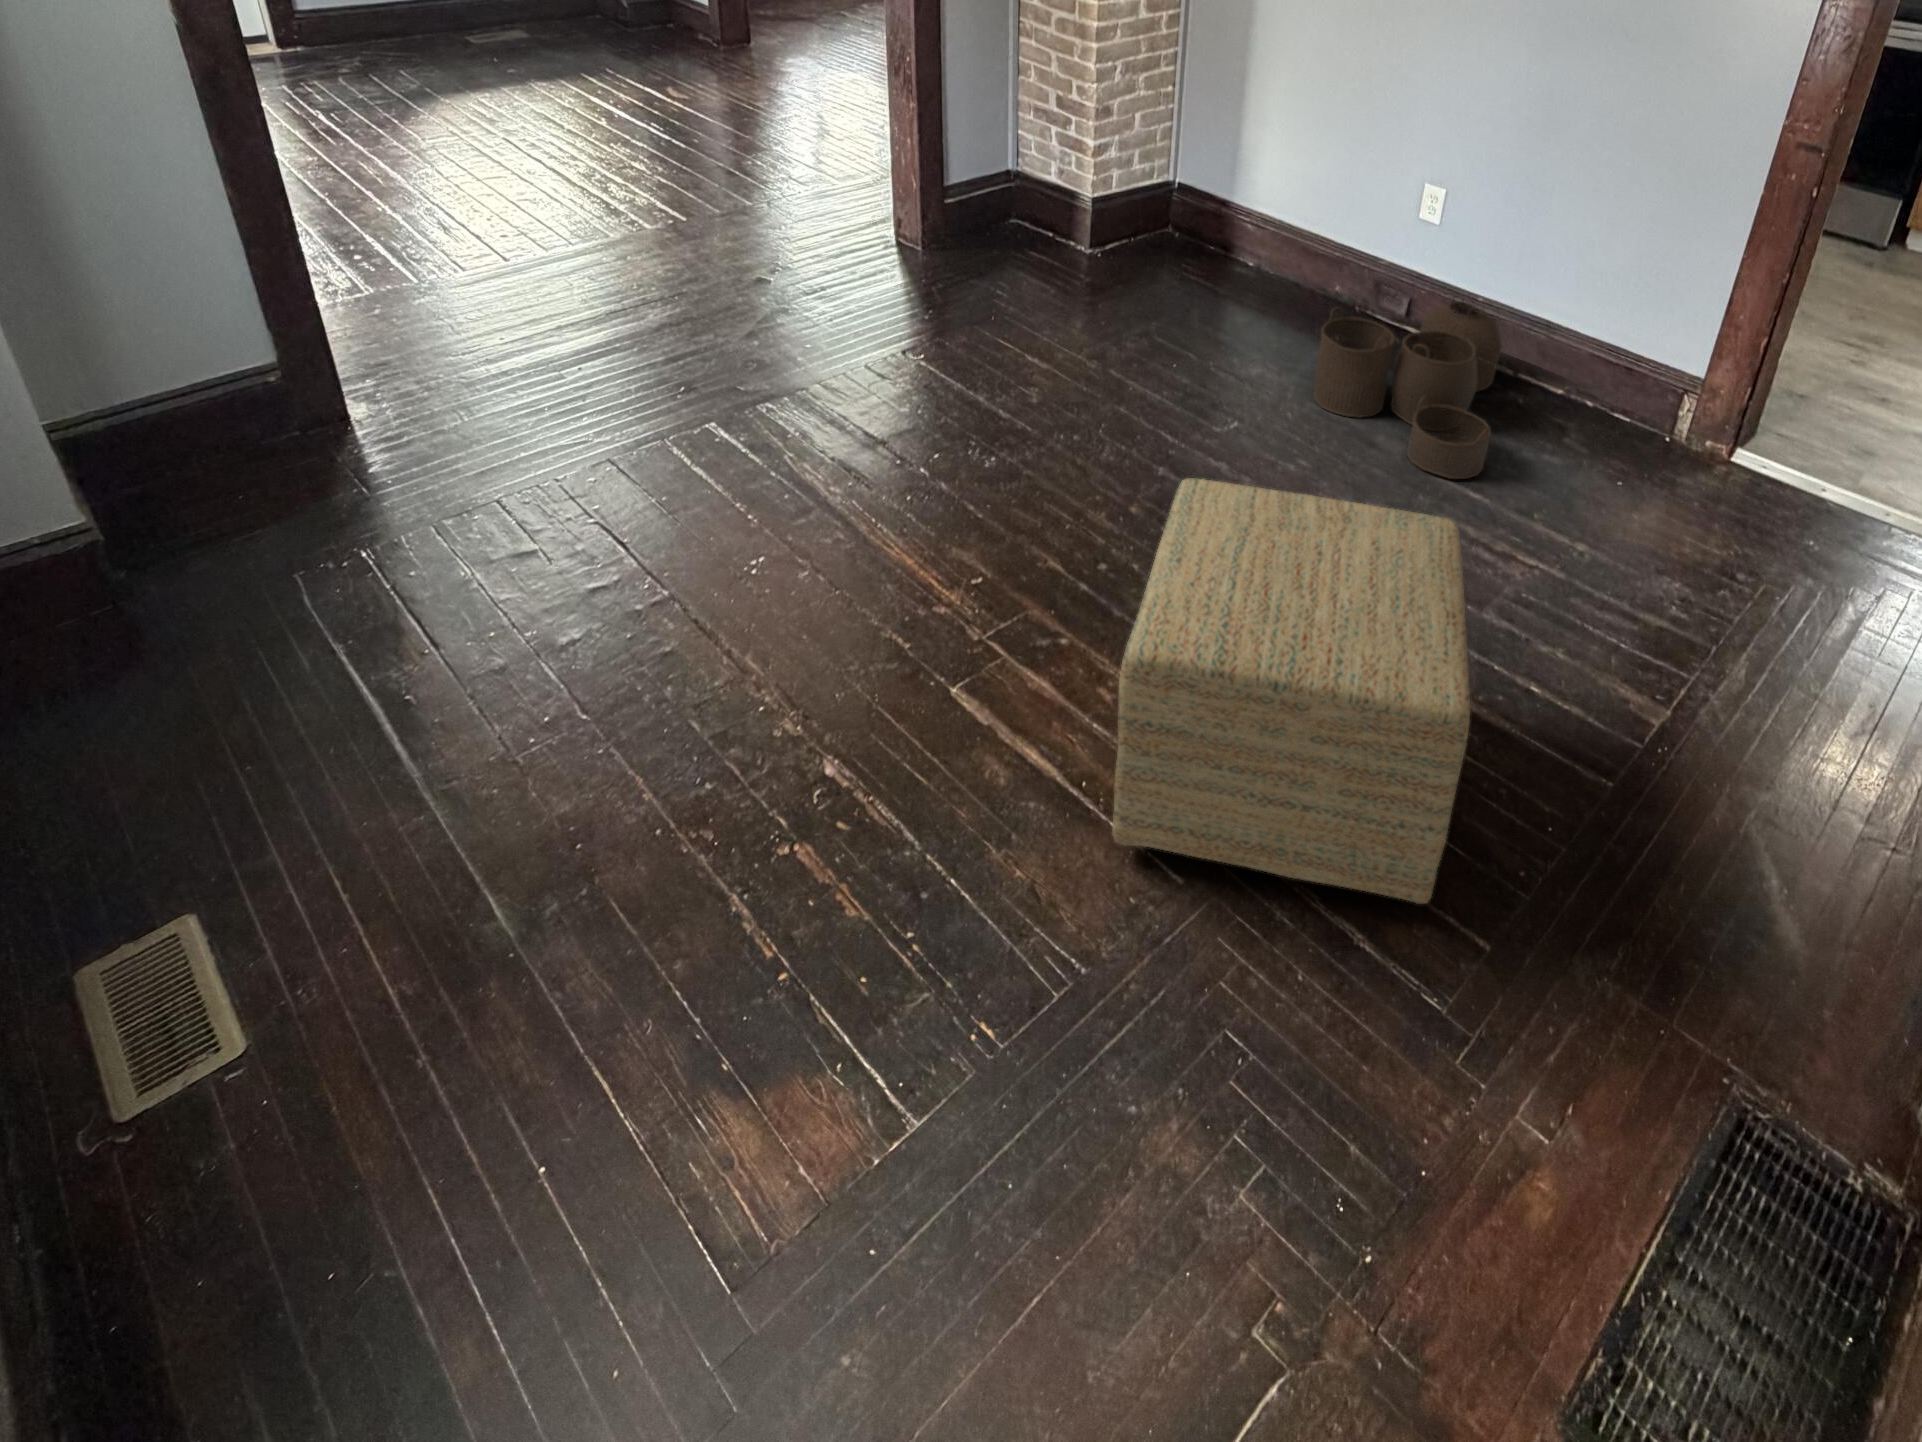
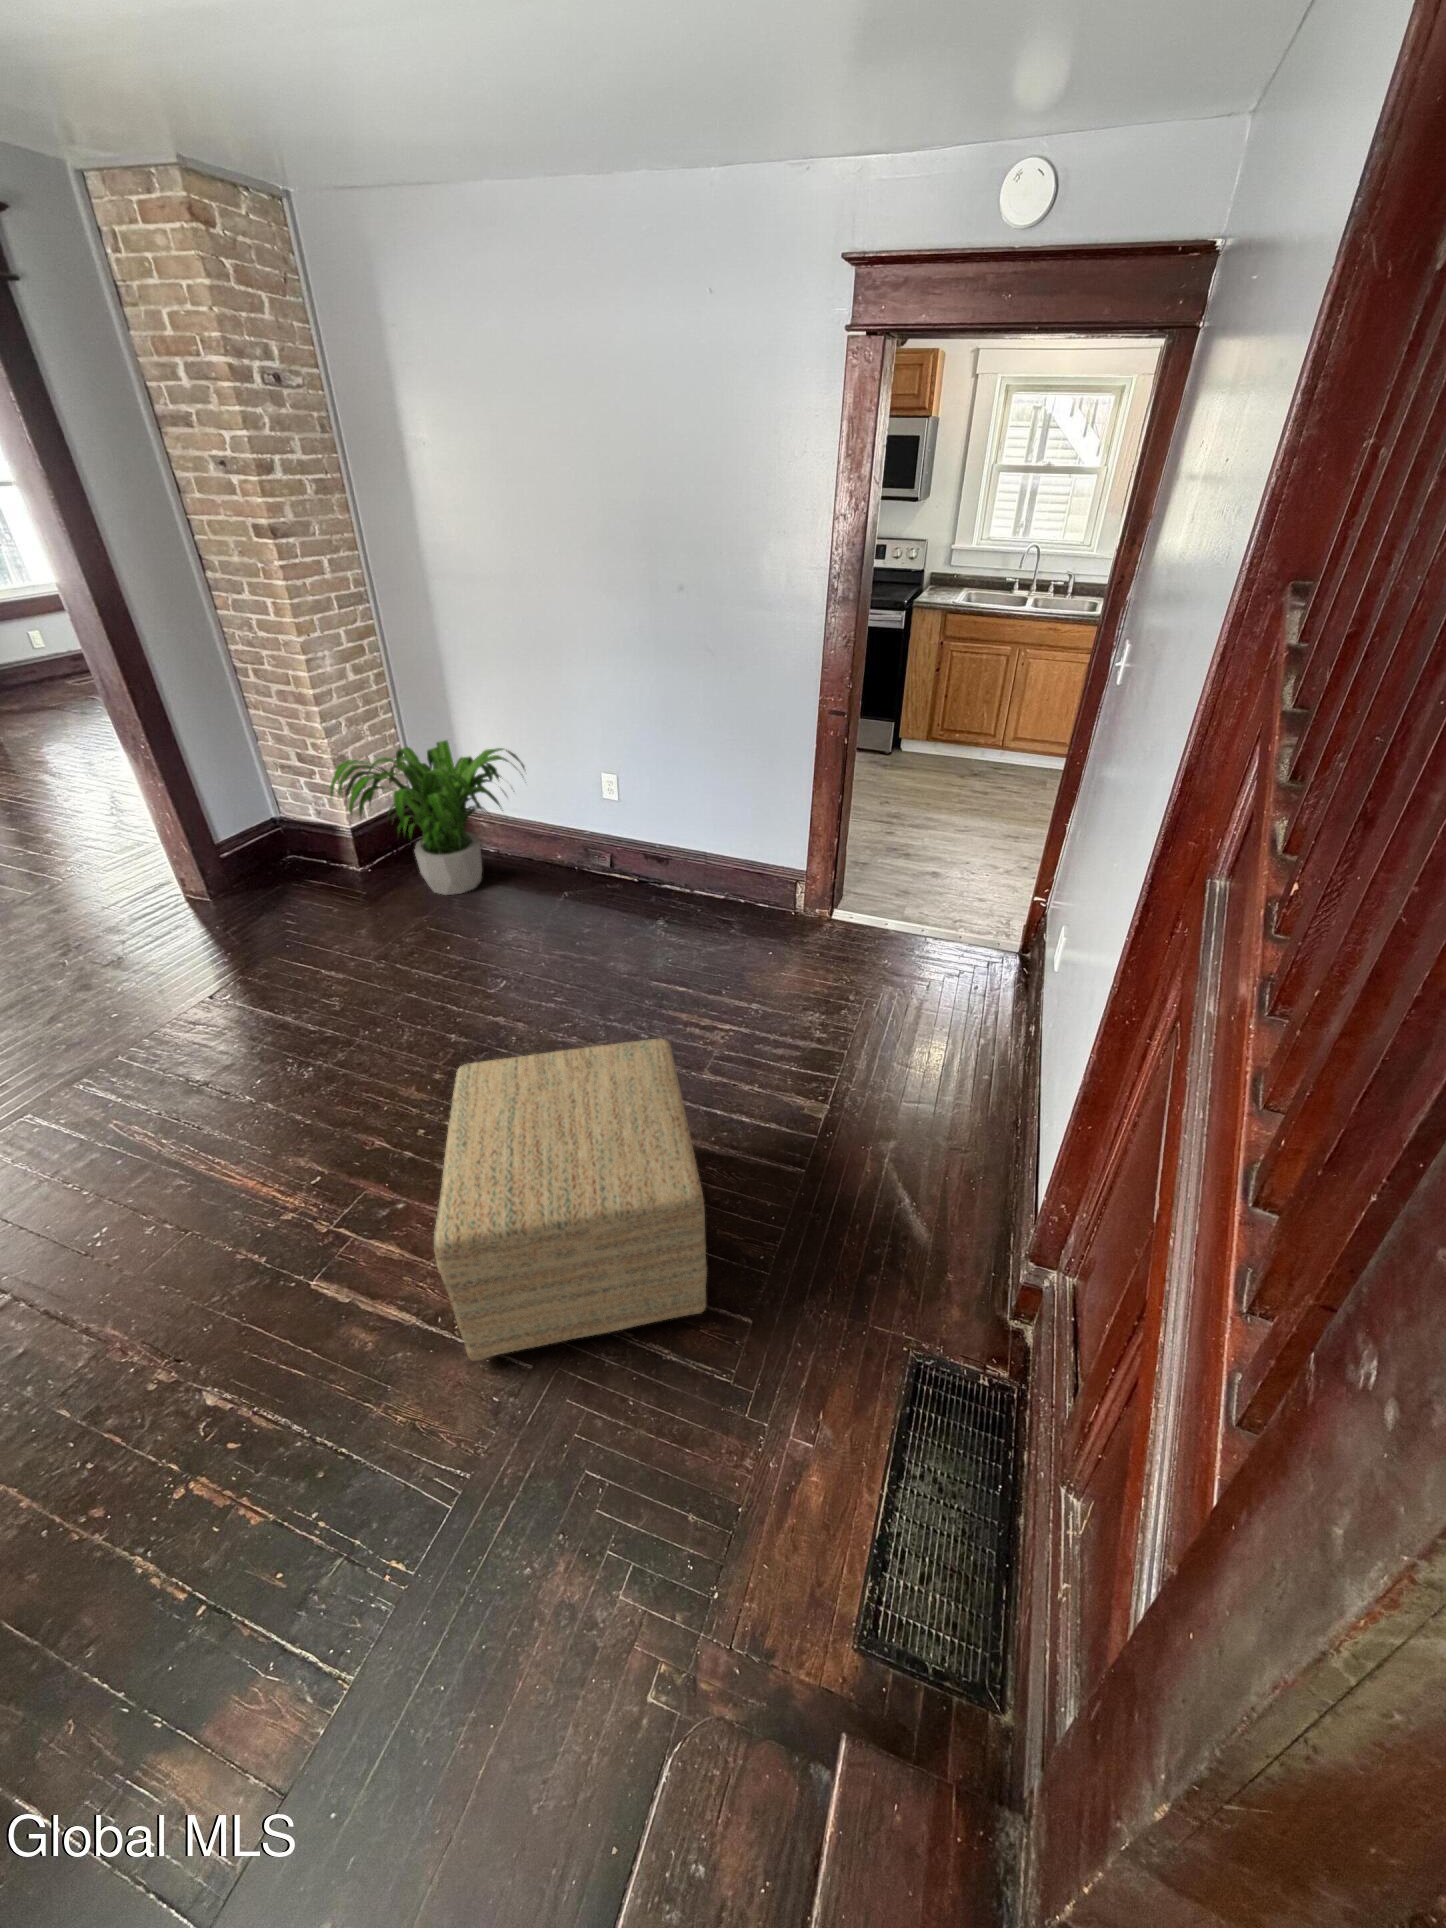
potted plant: none [1083,106,1324,306] -> present [330,741,525,895]
woven basket: present [1314,301,1501,479] -> none [551,849,683,982]

